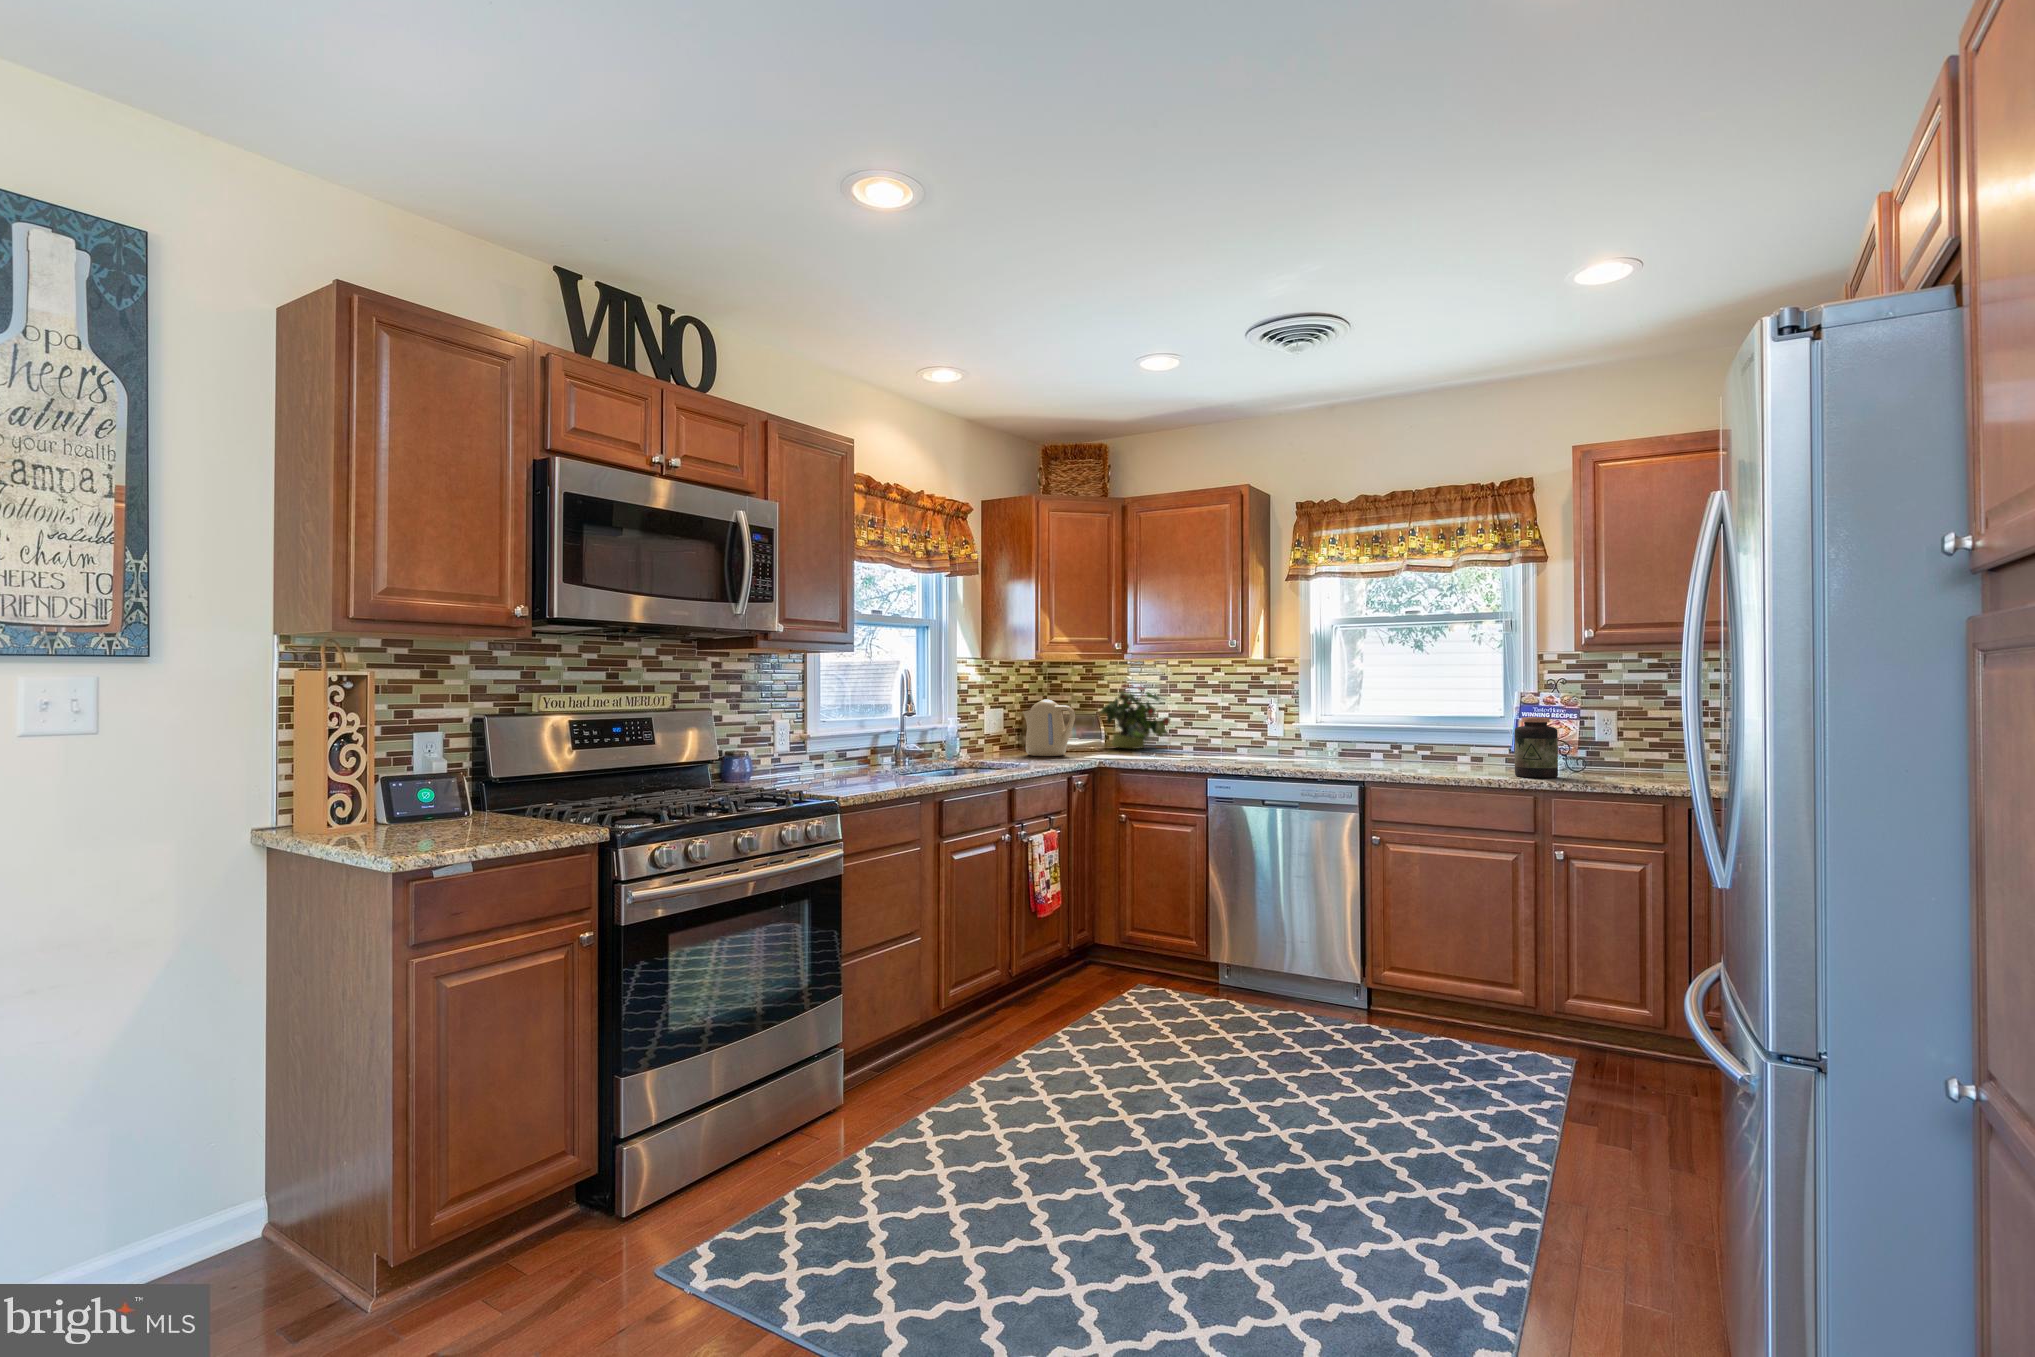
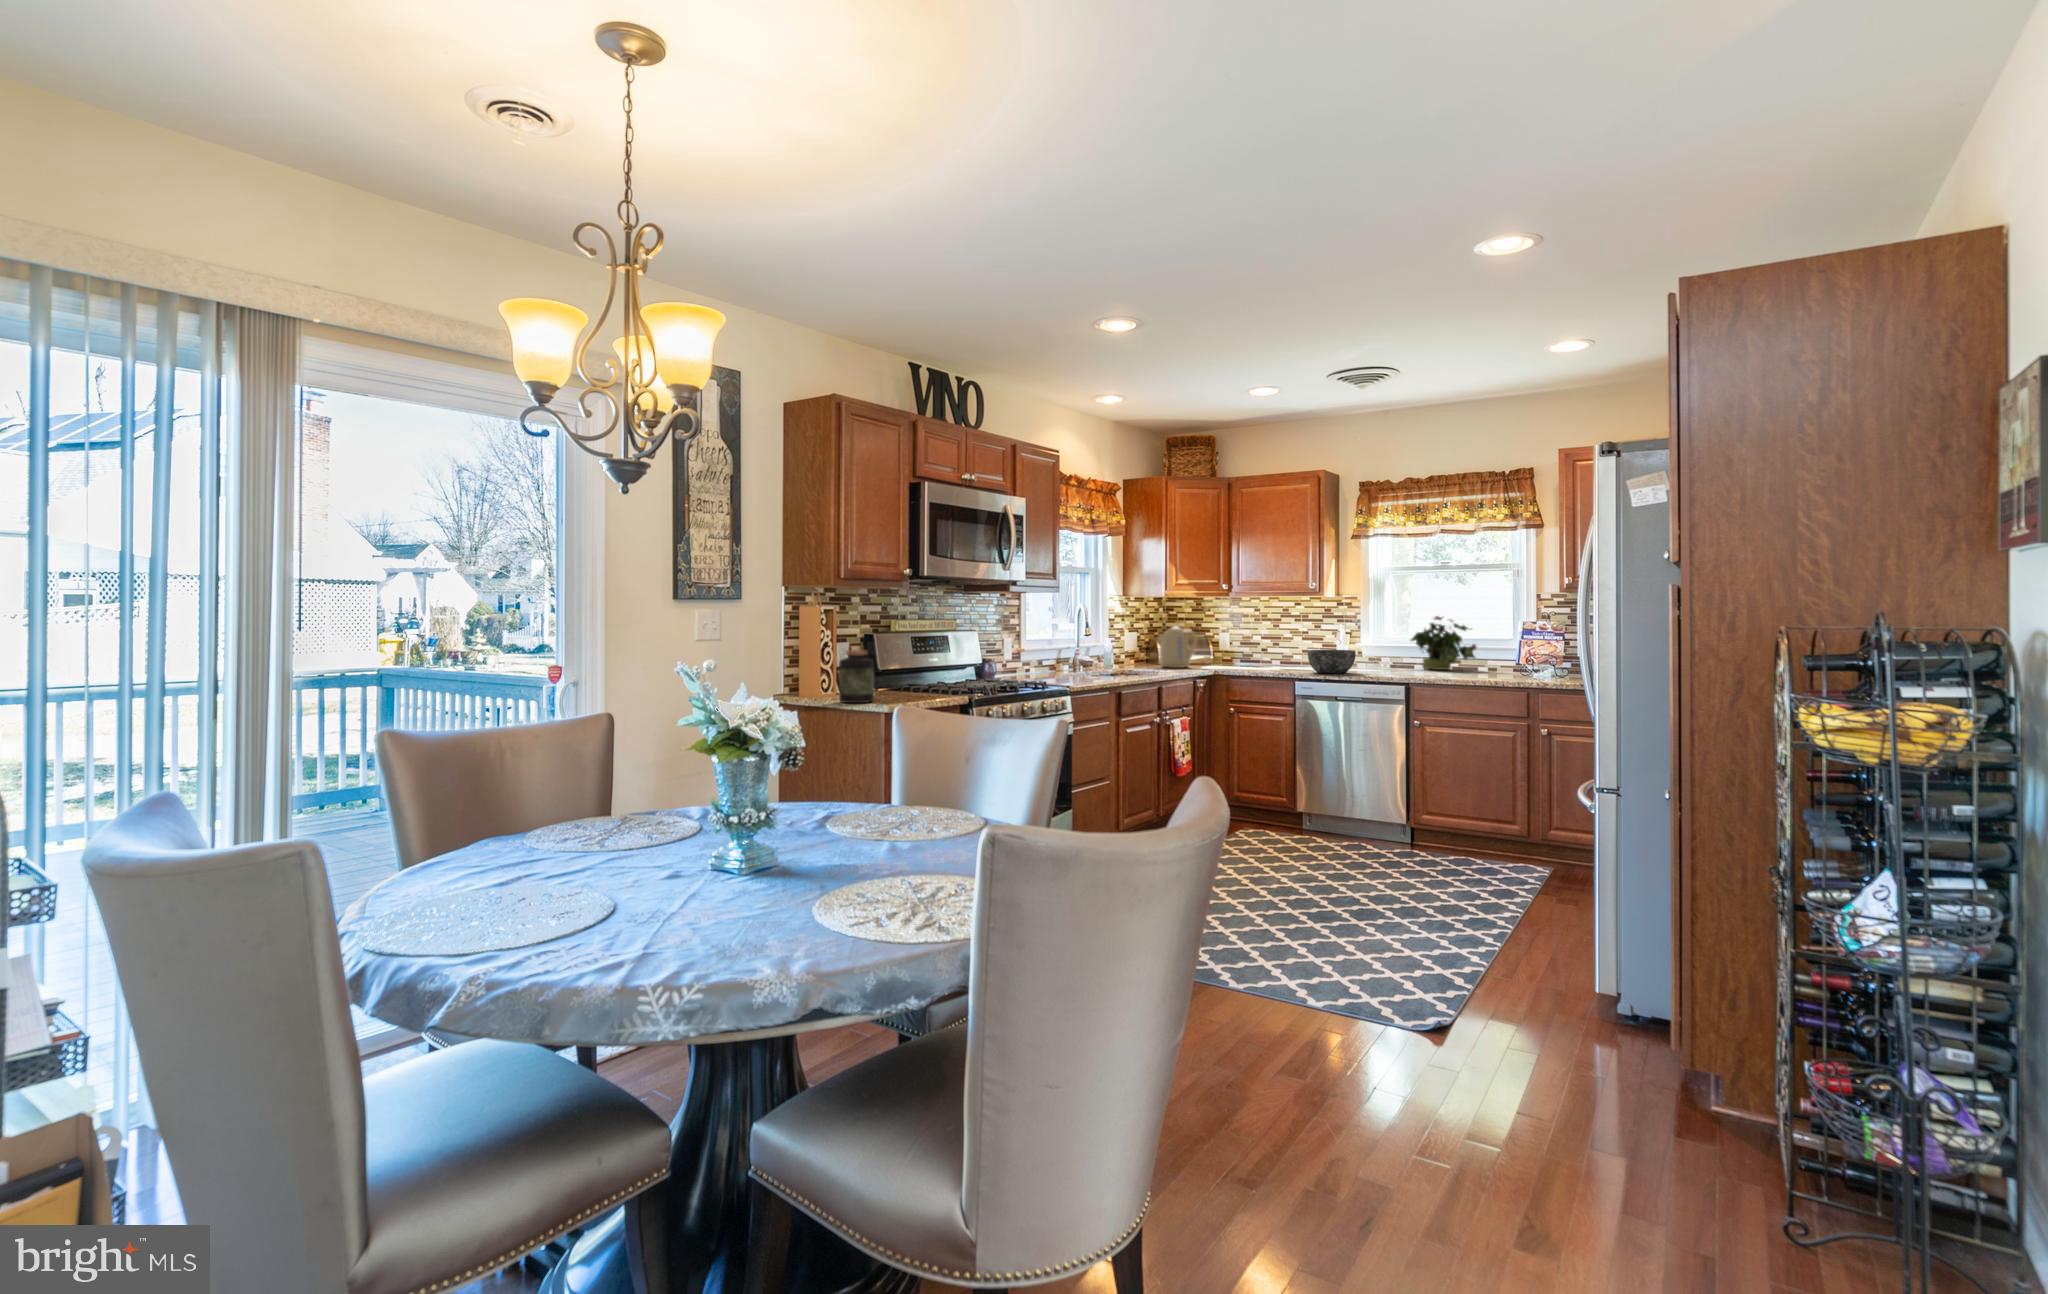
potted plant: present [1100,684,1170,749] -> present [1411,616,1477,670]
jar: present [1514,717,1558,778] -> present [839,650,874,703]
bowl: none [1221,732,1288,766] -> present [1308,650,1356,674]

